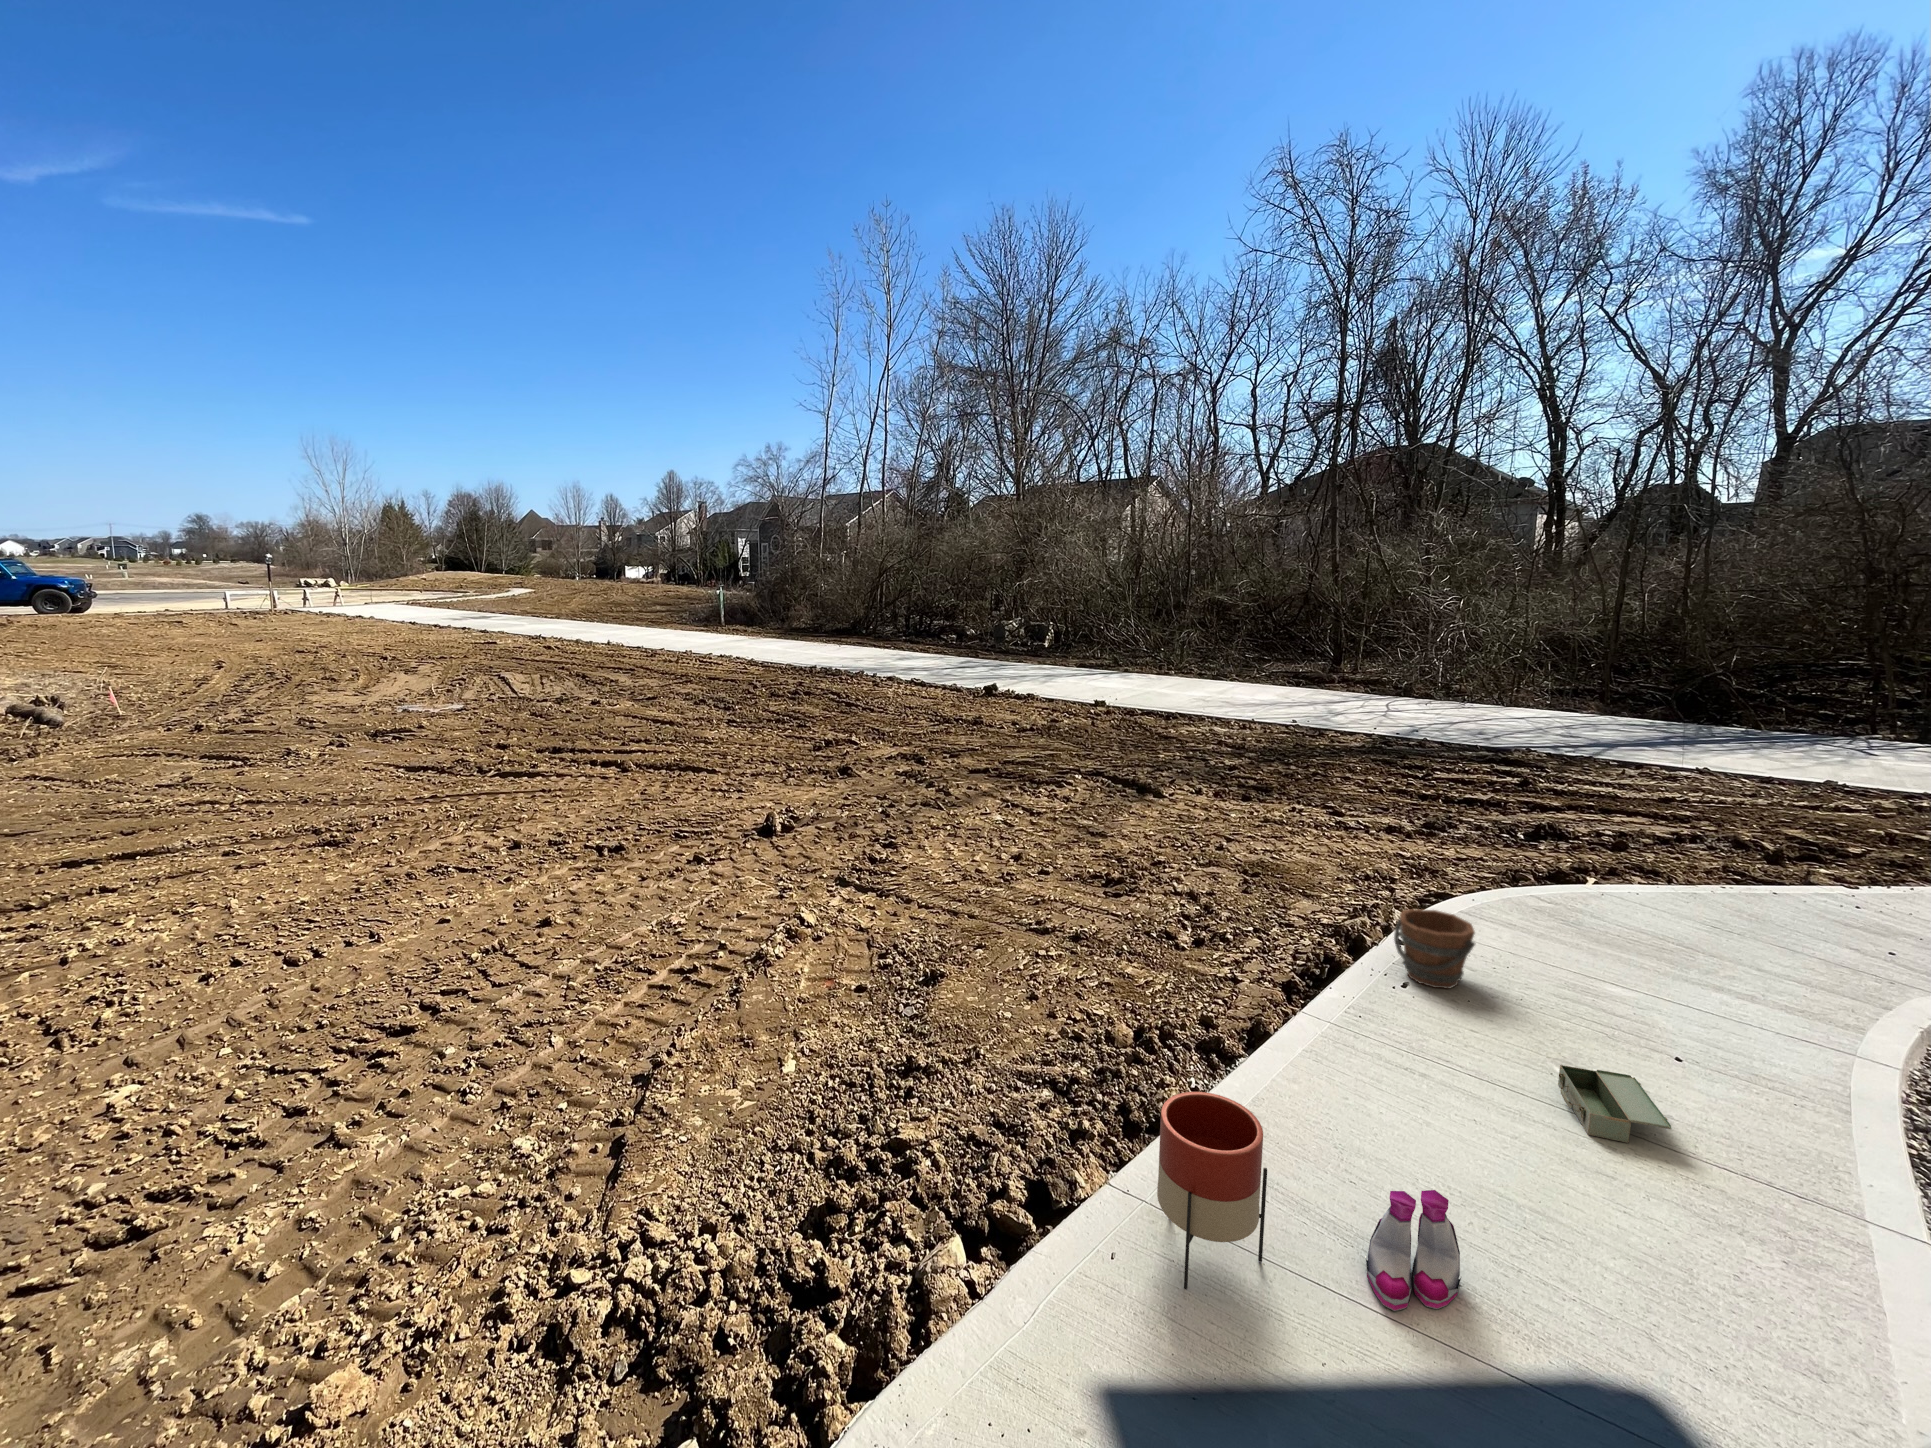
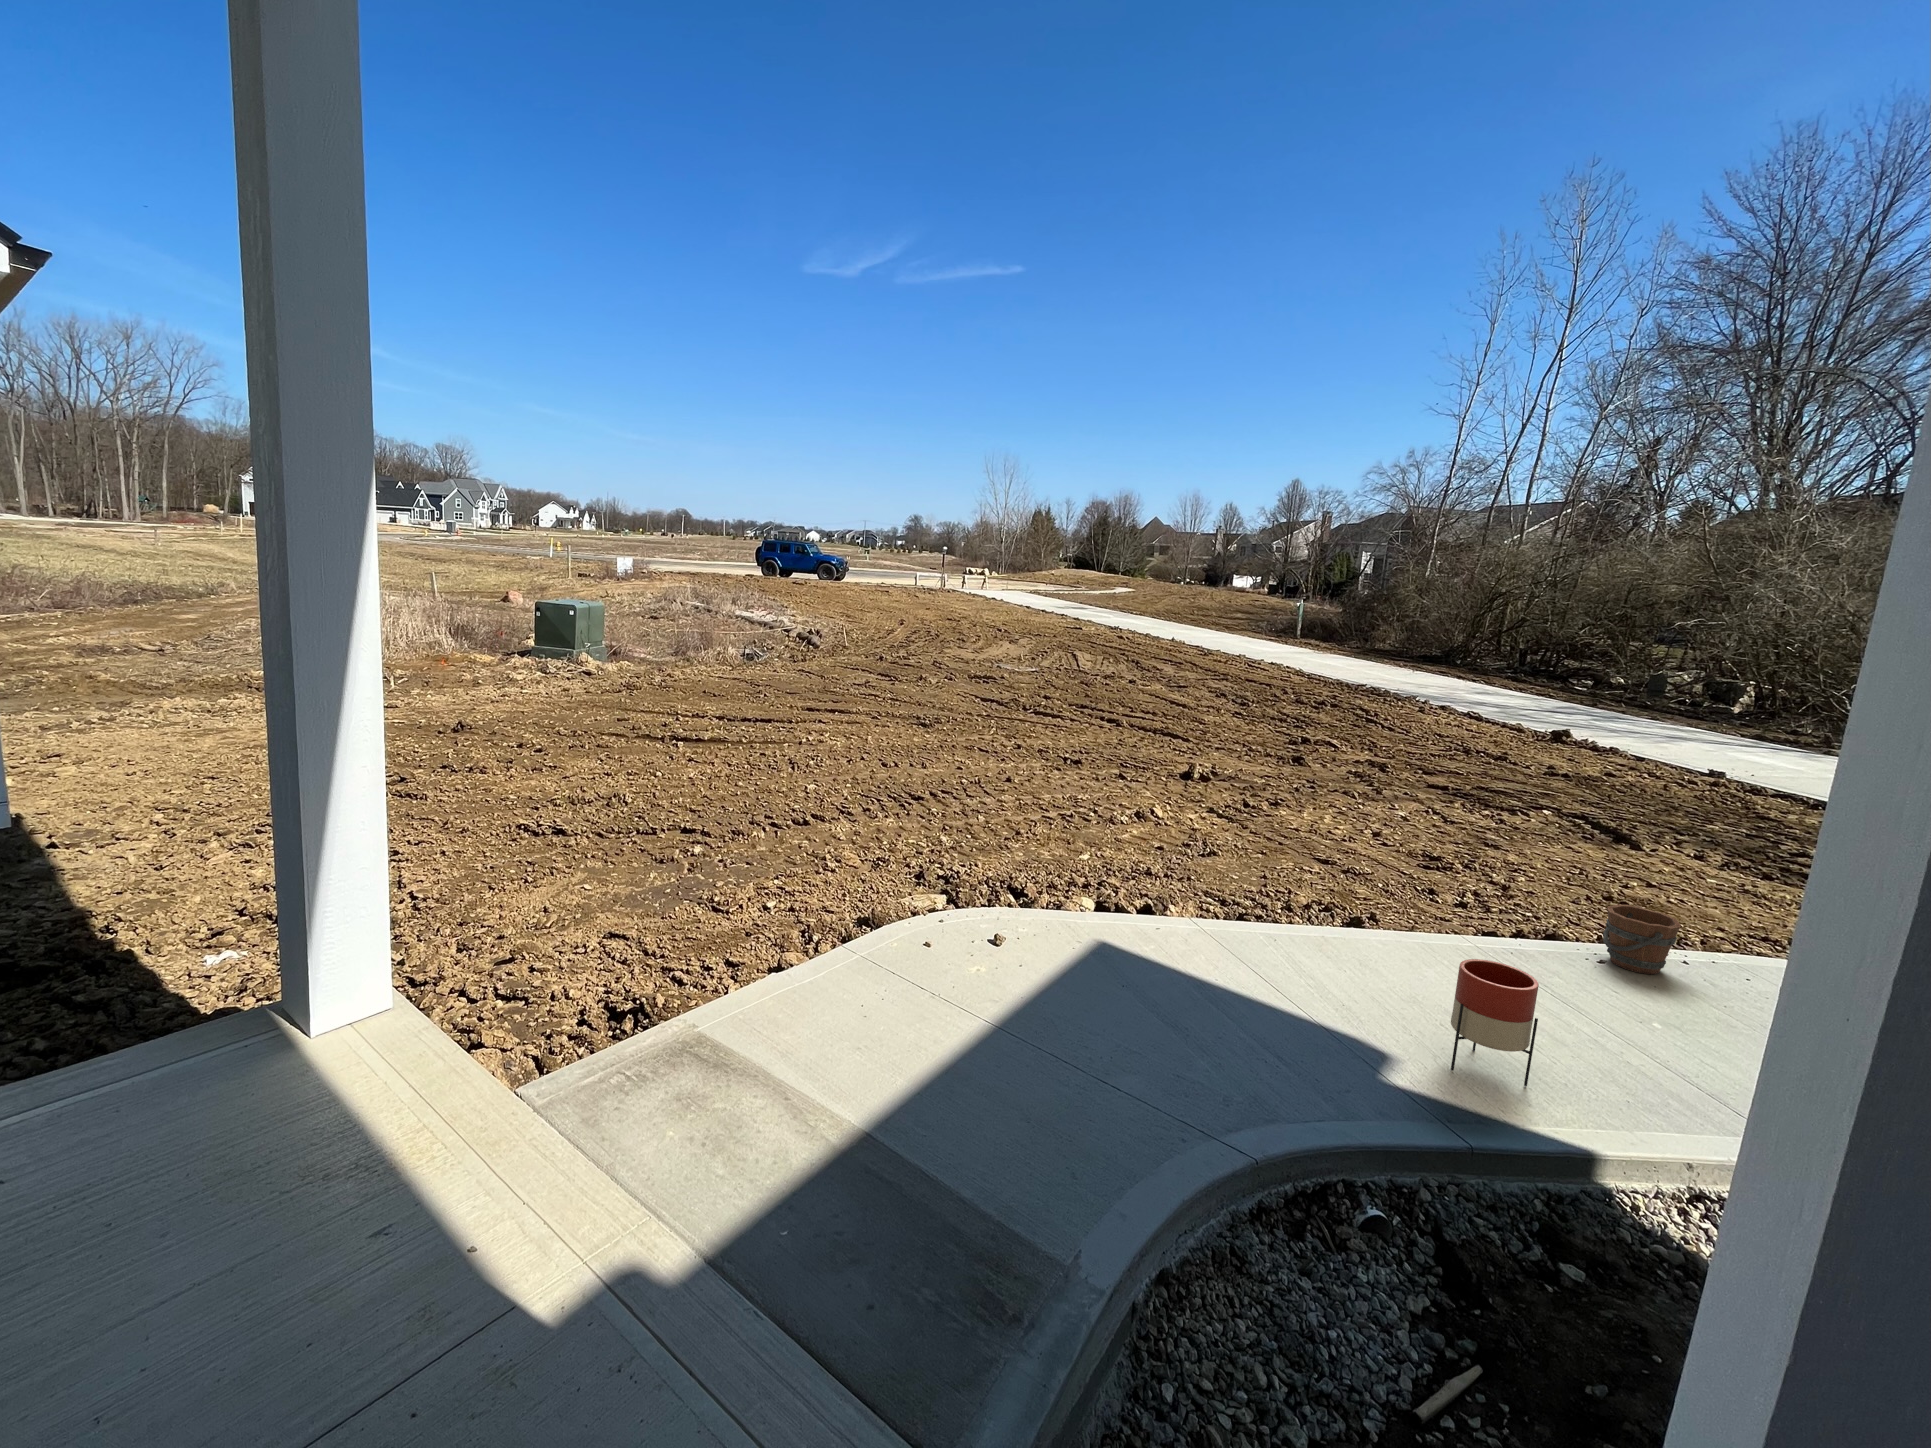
toolbox: present [1558,1065,1671,1143] -> none [1585,1002,1680,1043]
planter: present [1157,1092,1267,1289] -> present [1451,959,1539,1086]
boots: present [1366,1190,1461,1311] -> none [1291,948,1360,1010]

